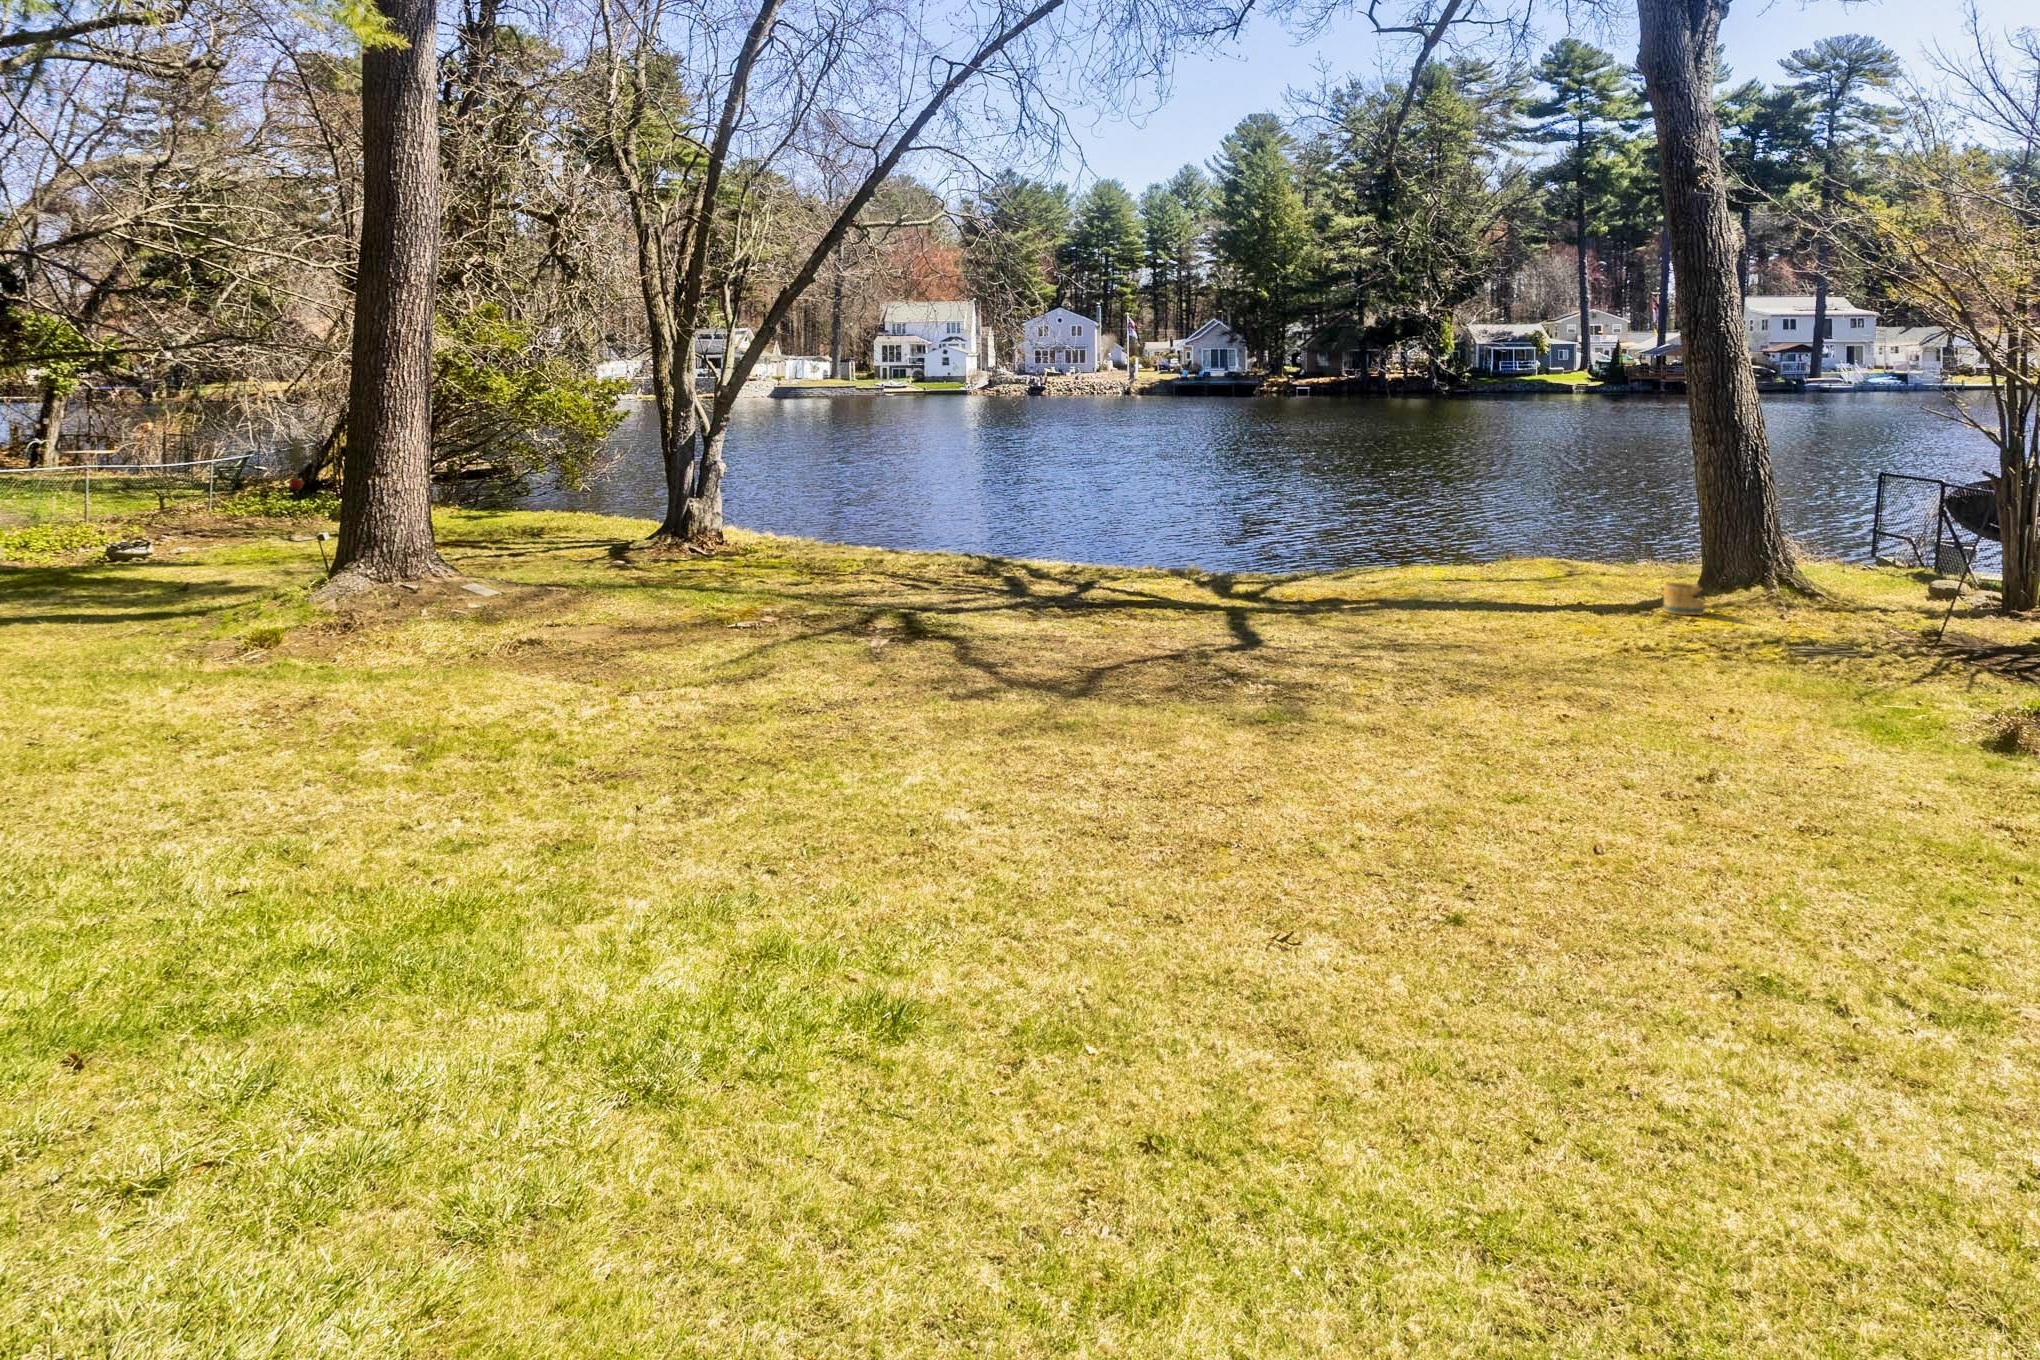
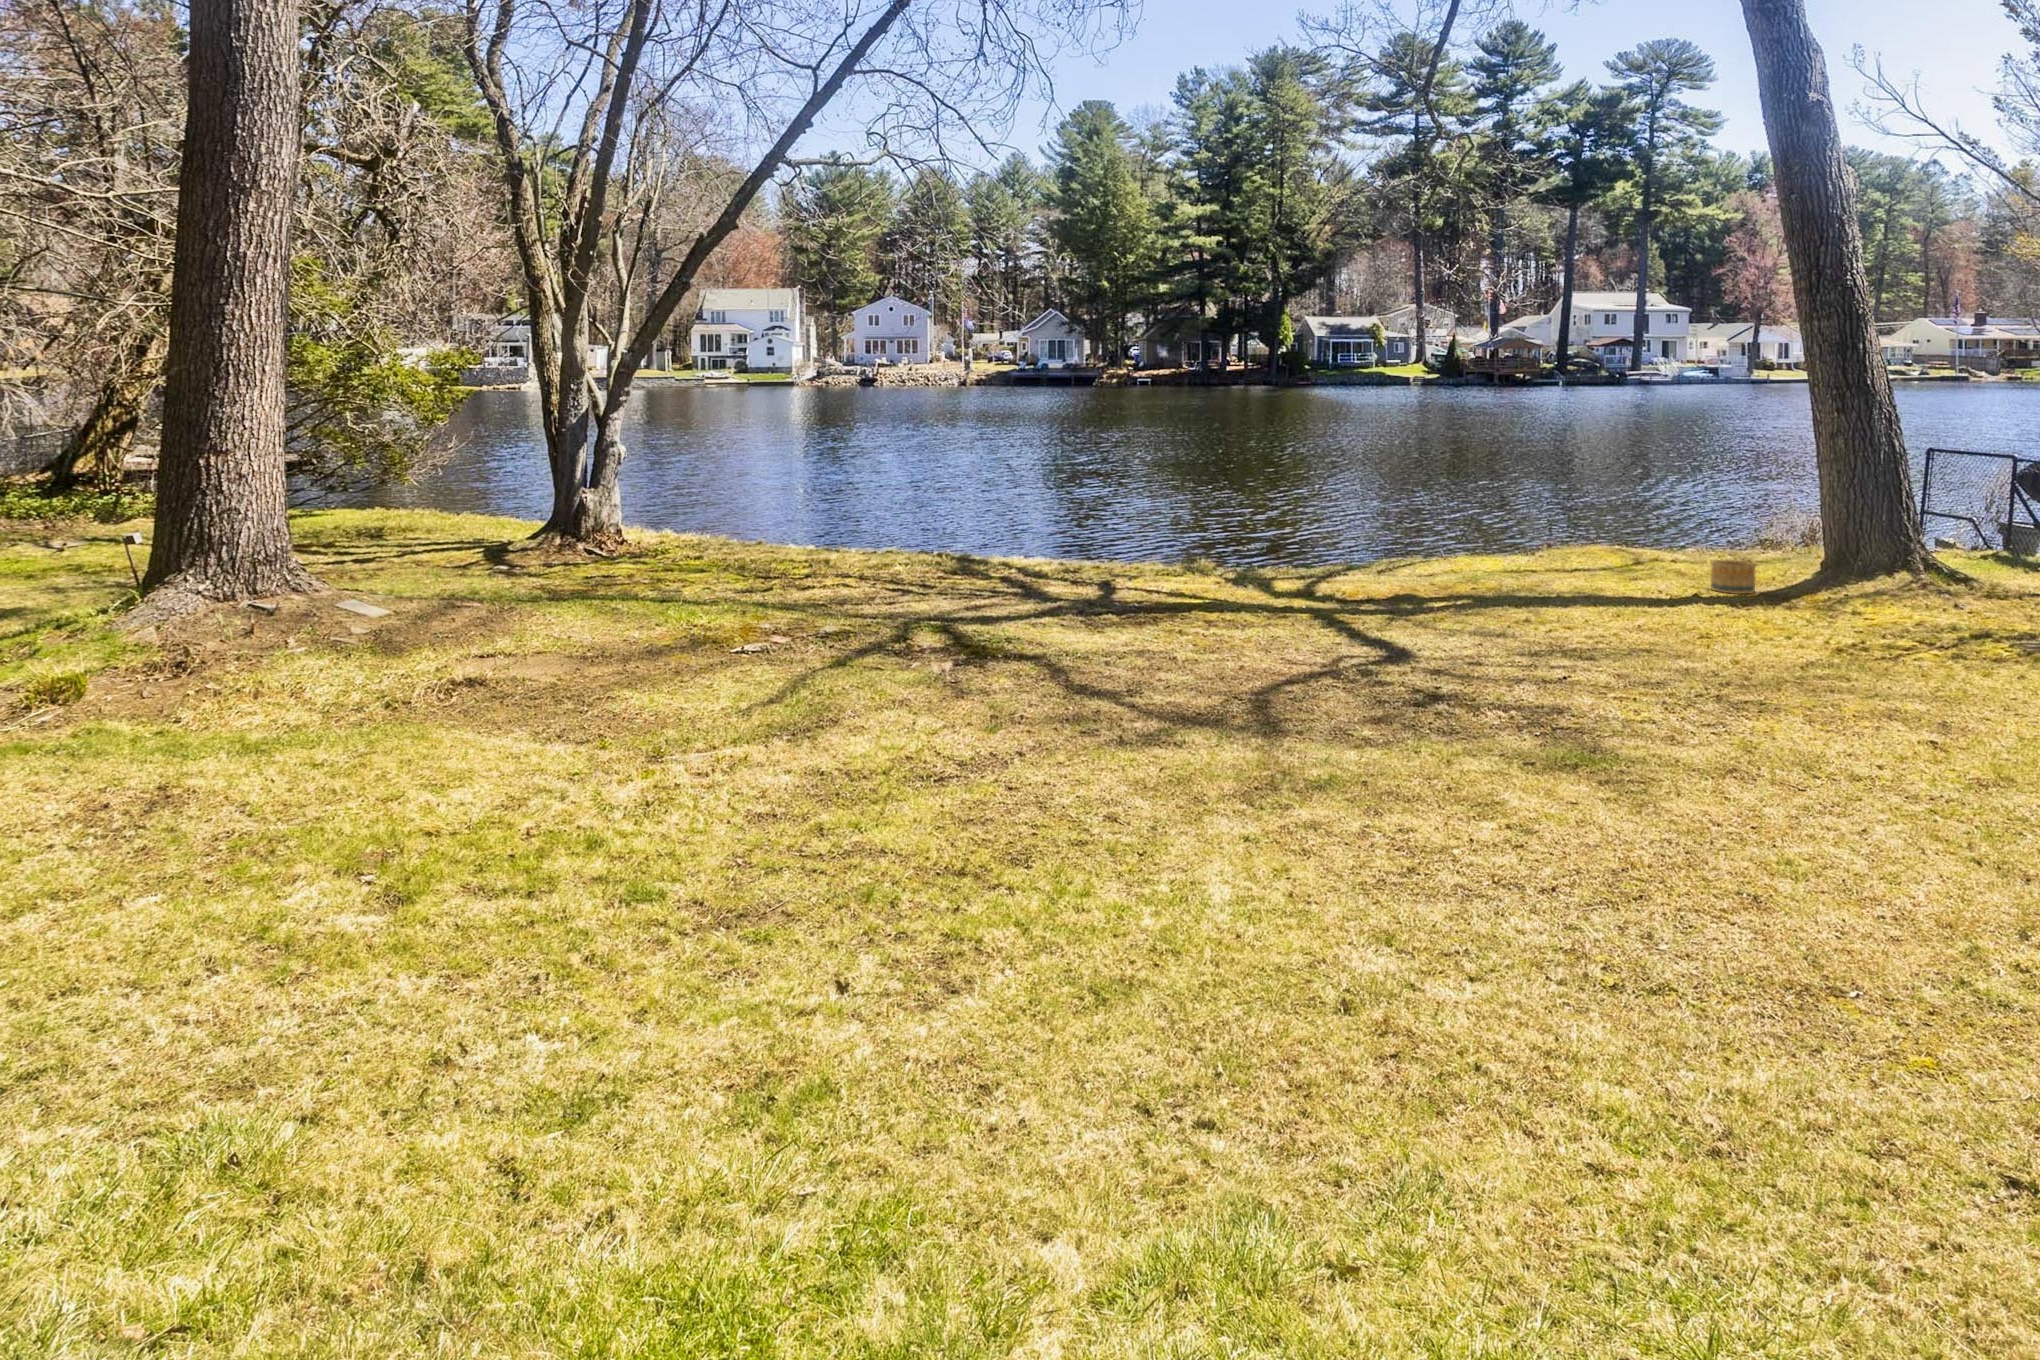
potted tree: present [285,437,316,490] -> none [25,418,73,486]

